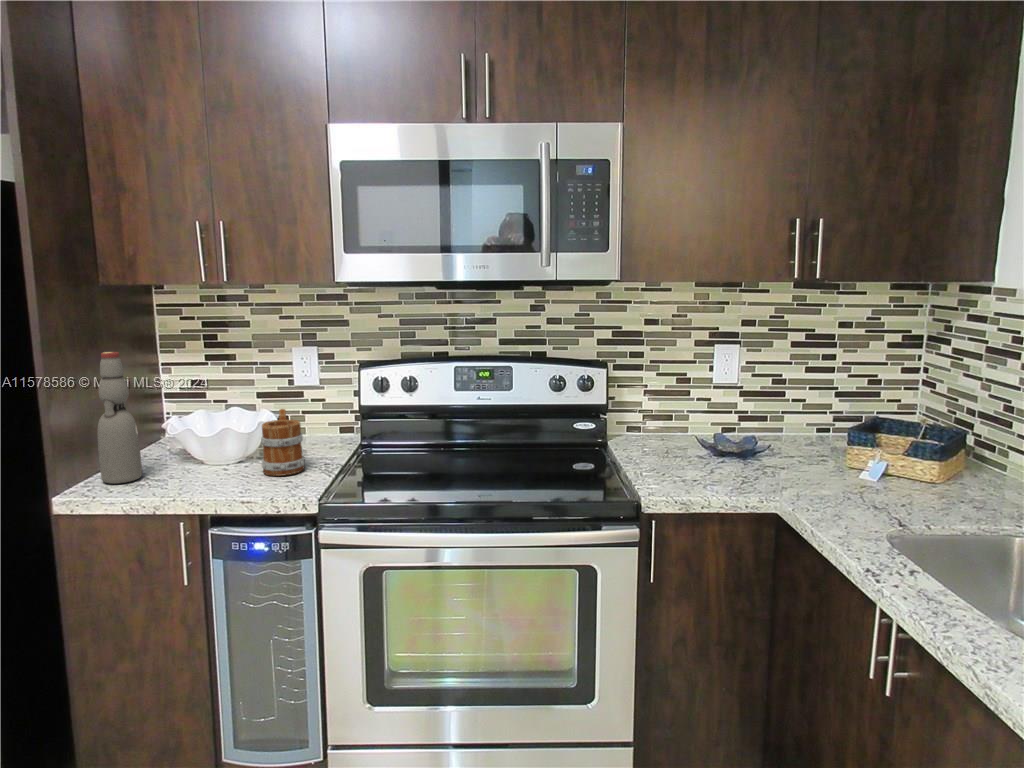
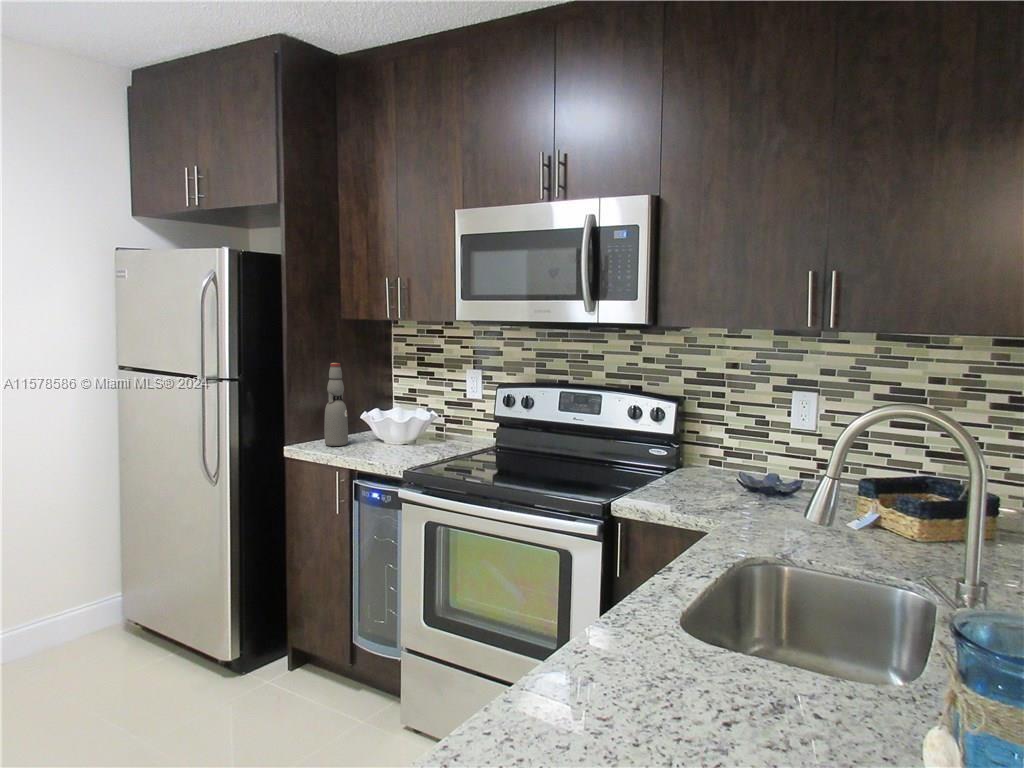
mug: present [261,409,305,476] -> none [408,411,439,456]

